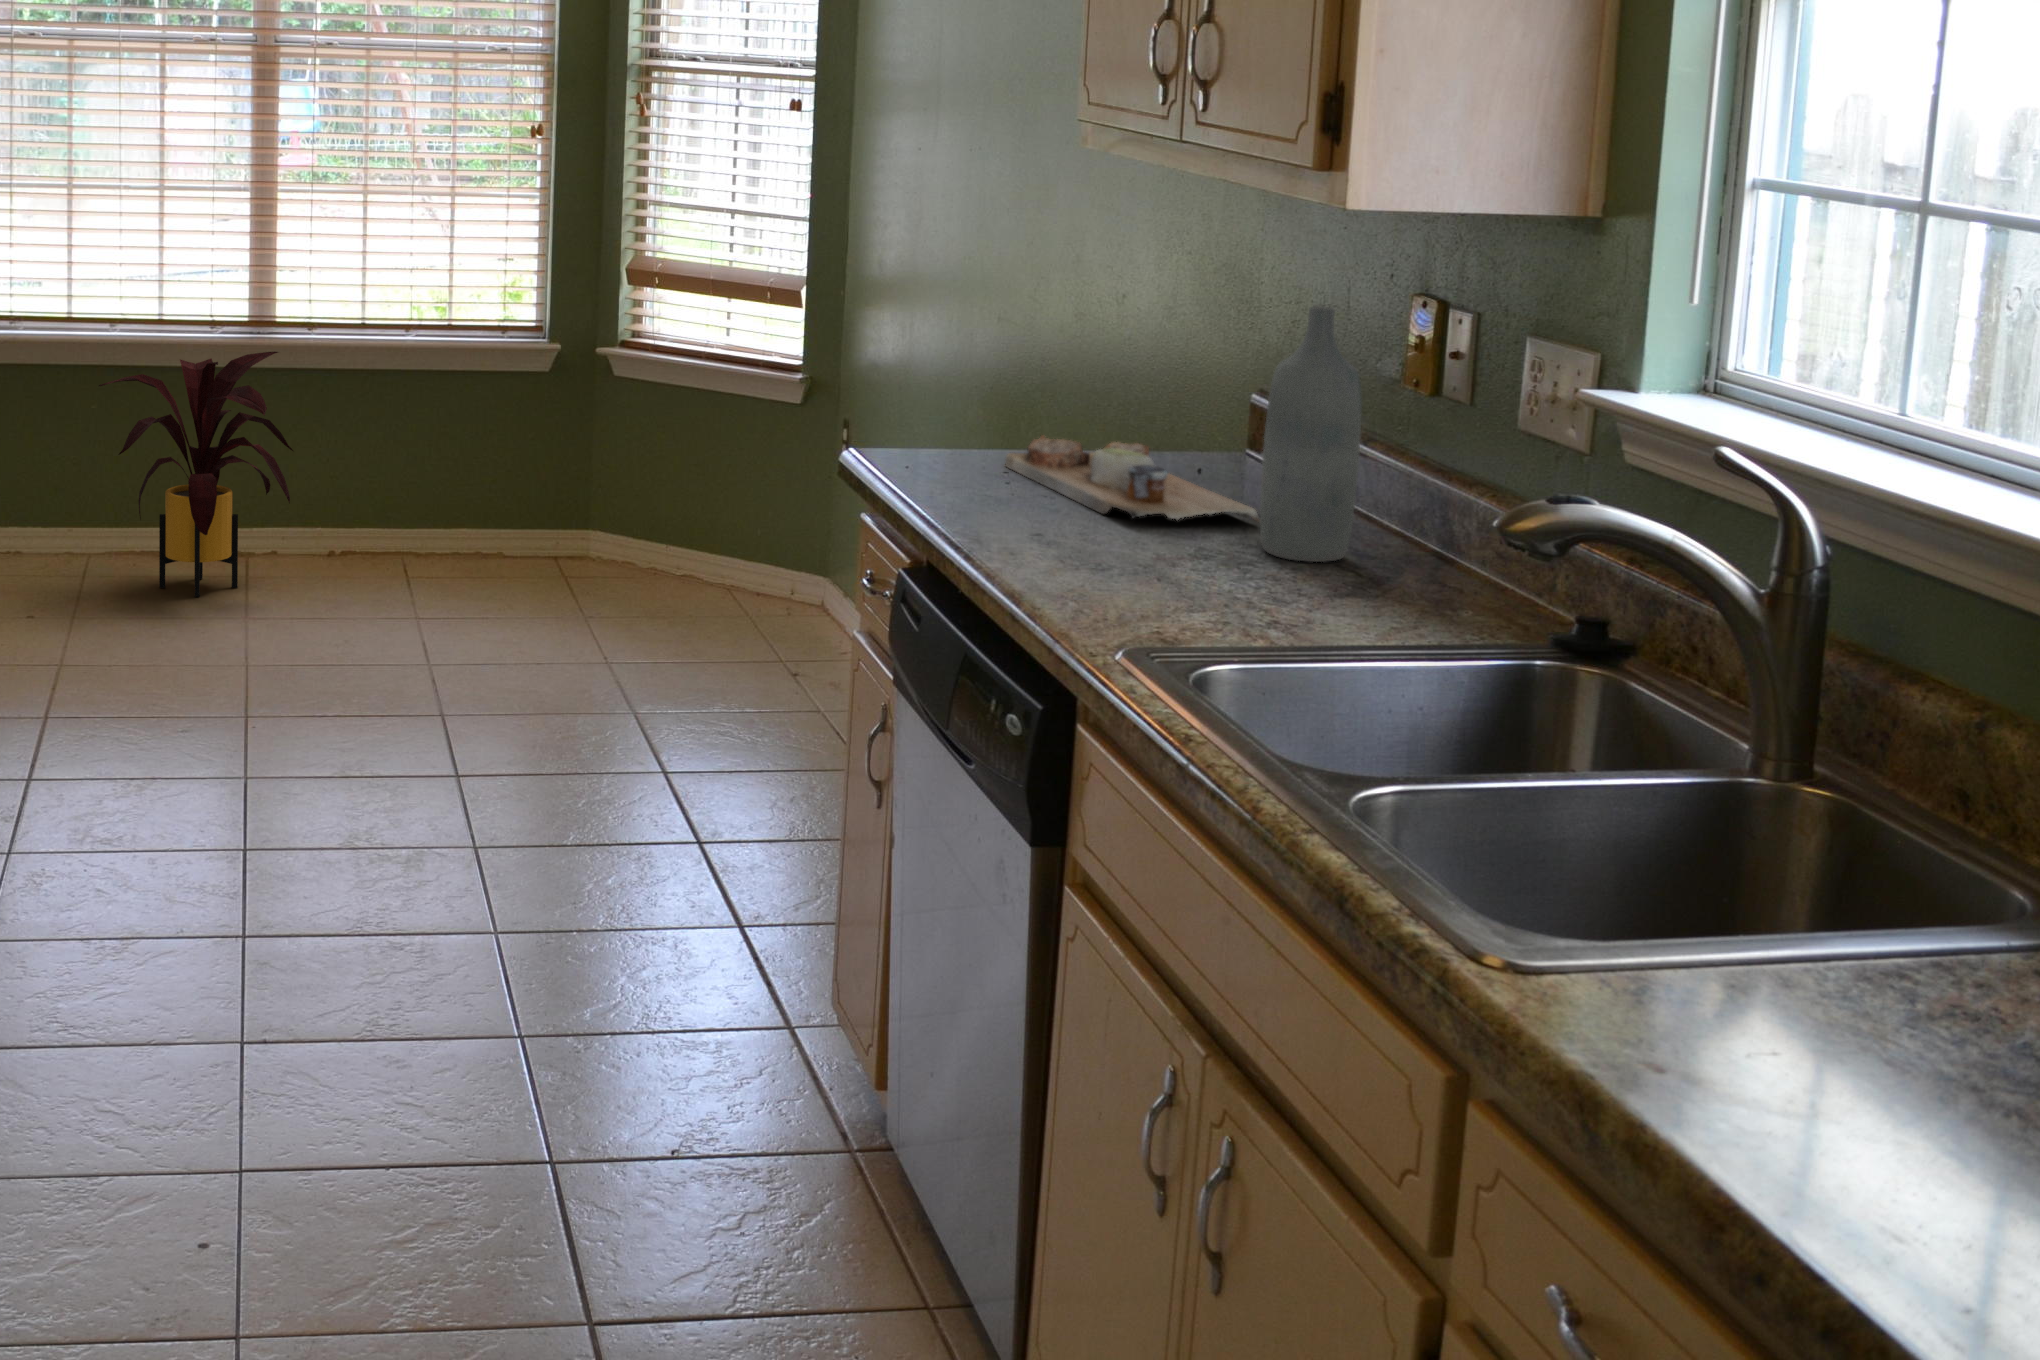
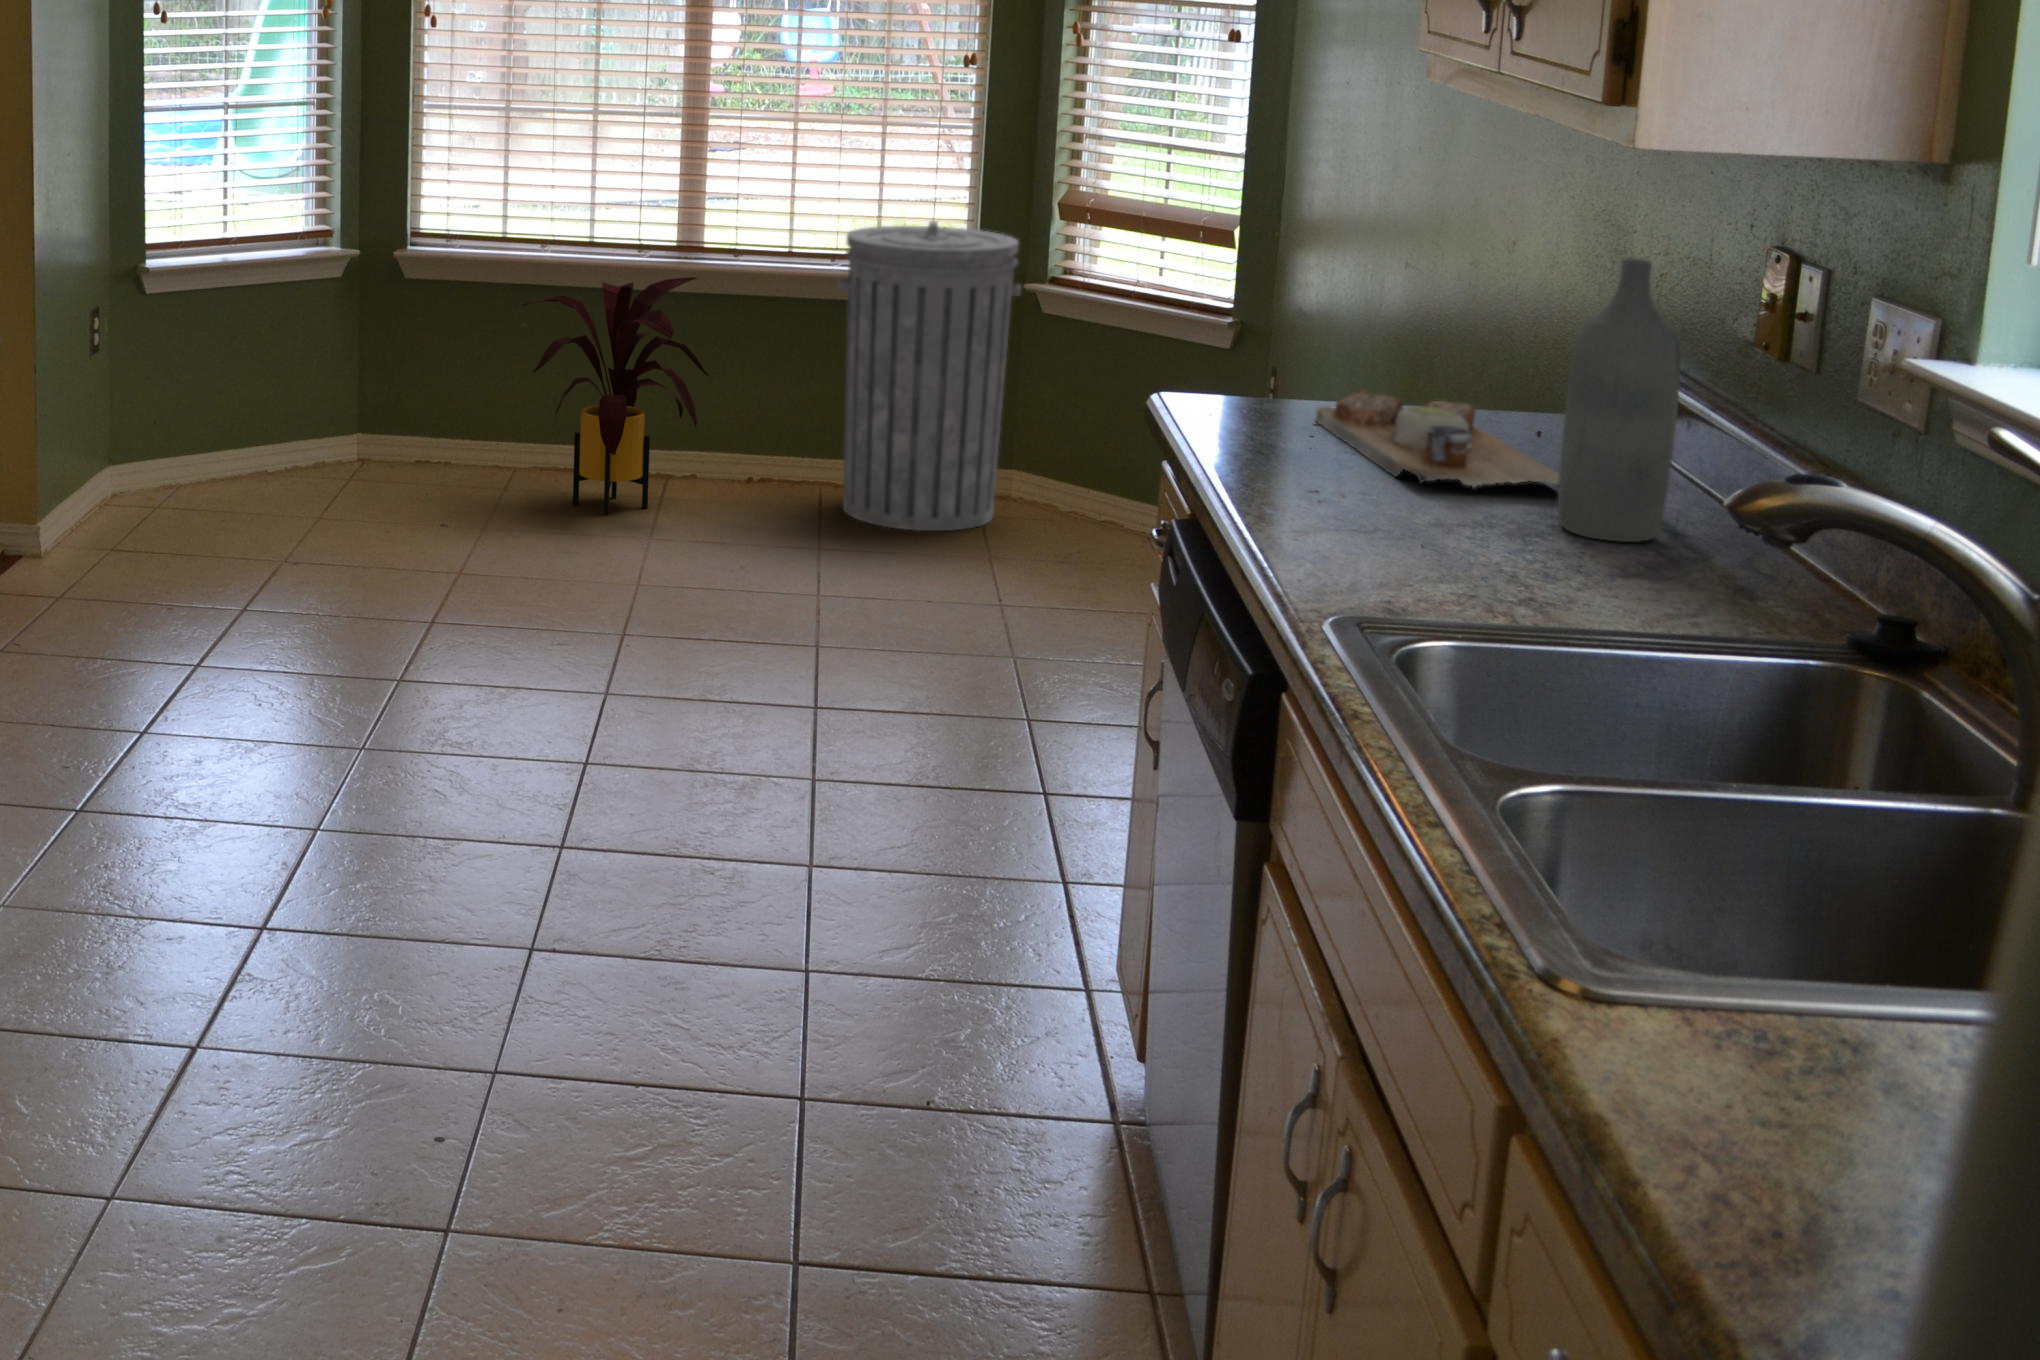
trash can: none [422,289,599,593] -> present [837,221,1021,531]

